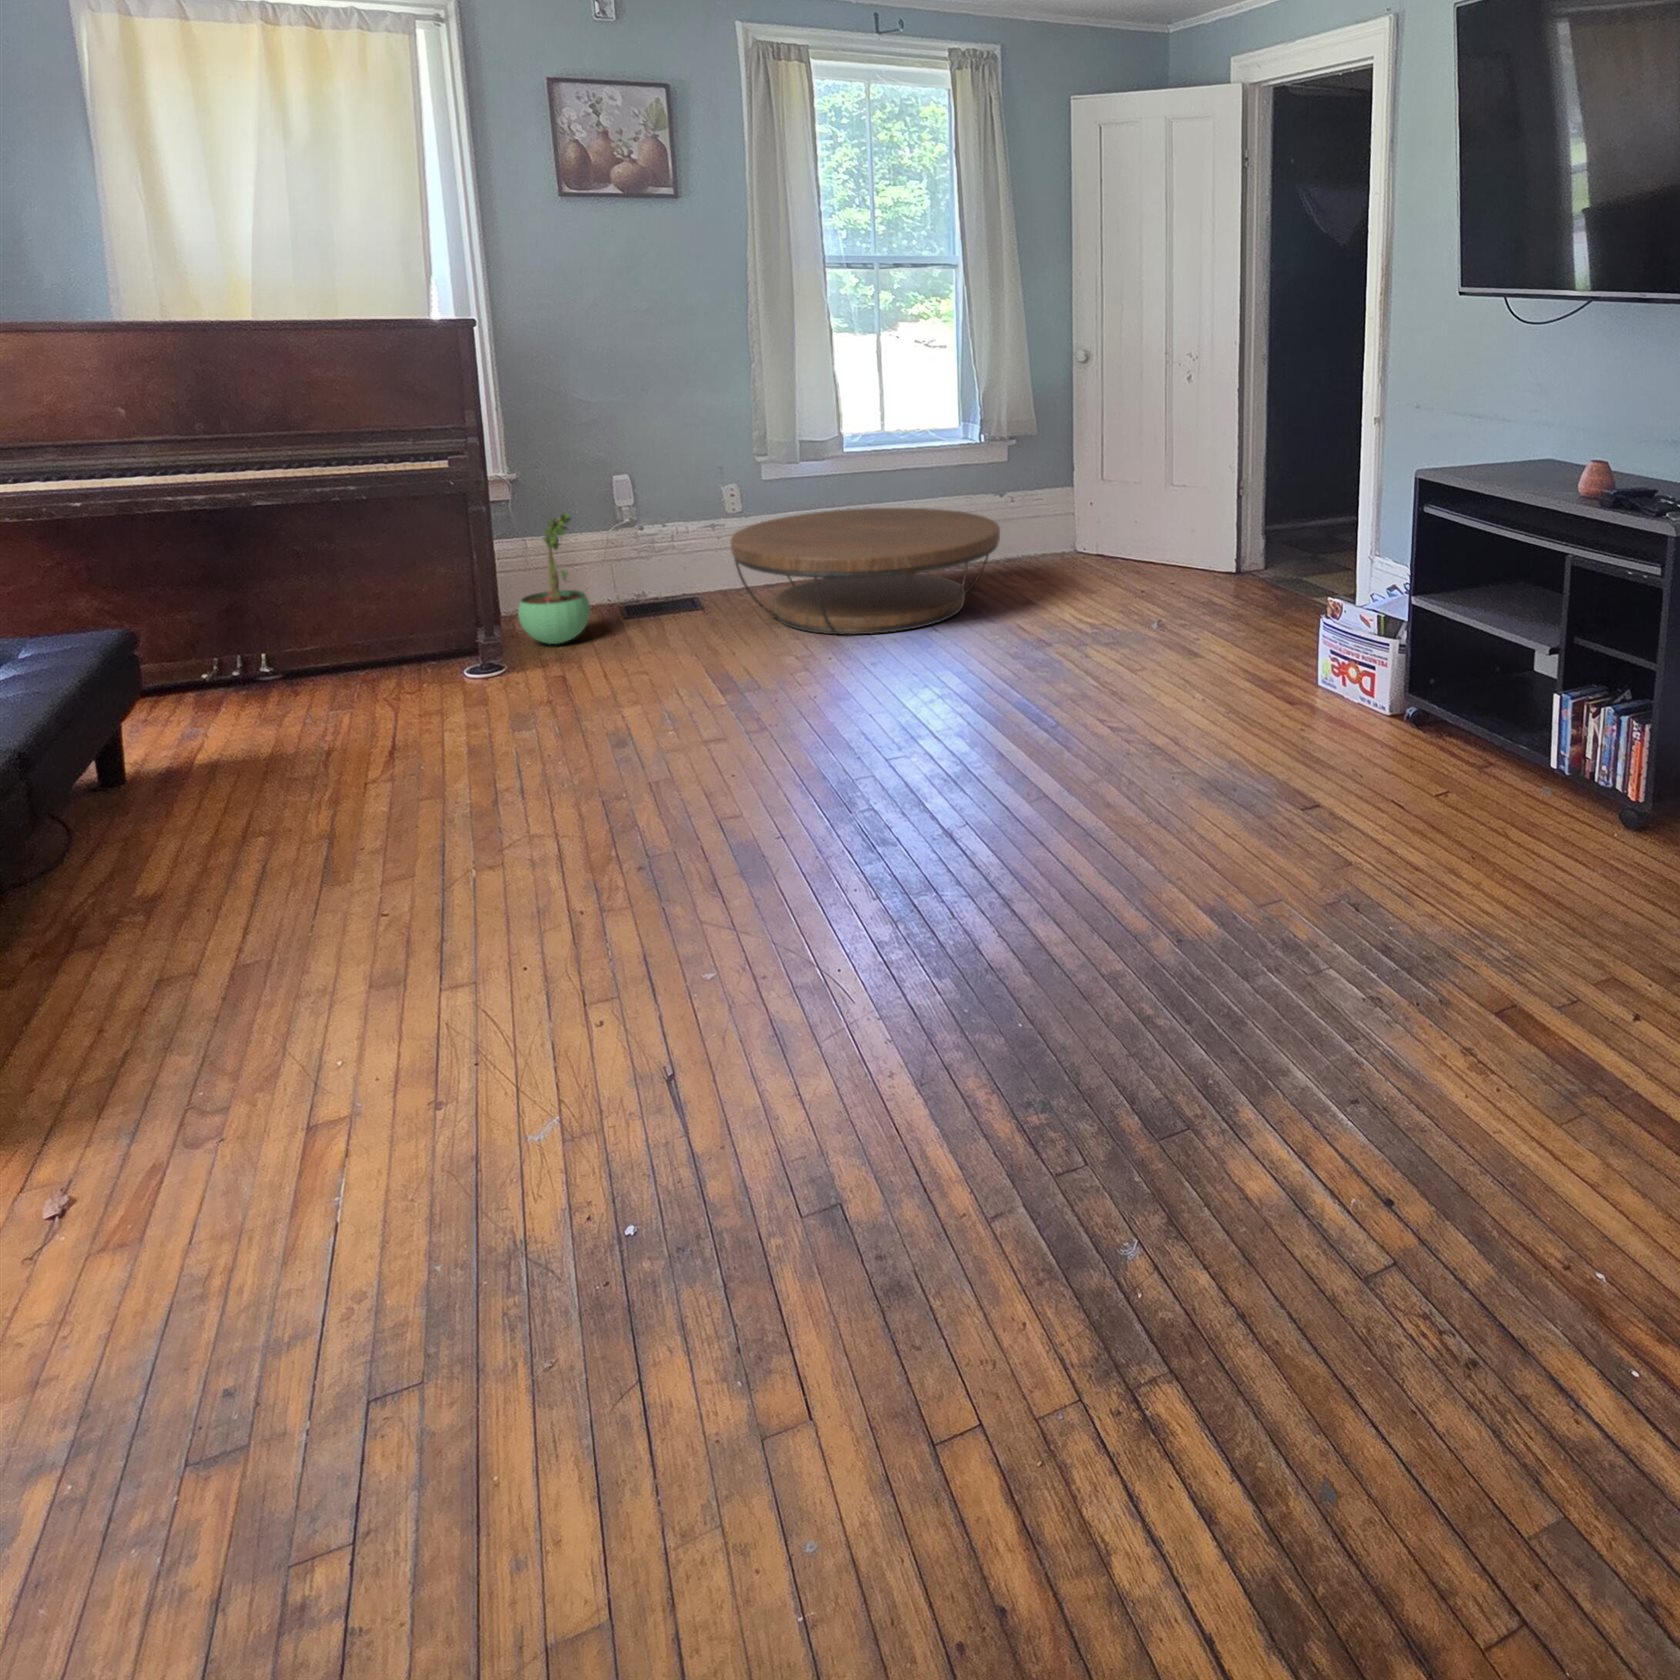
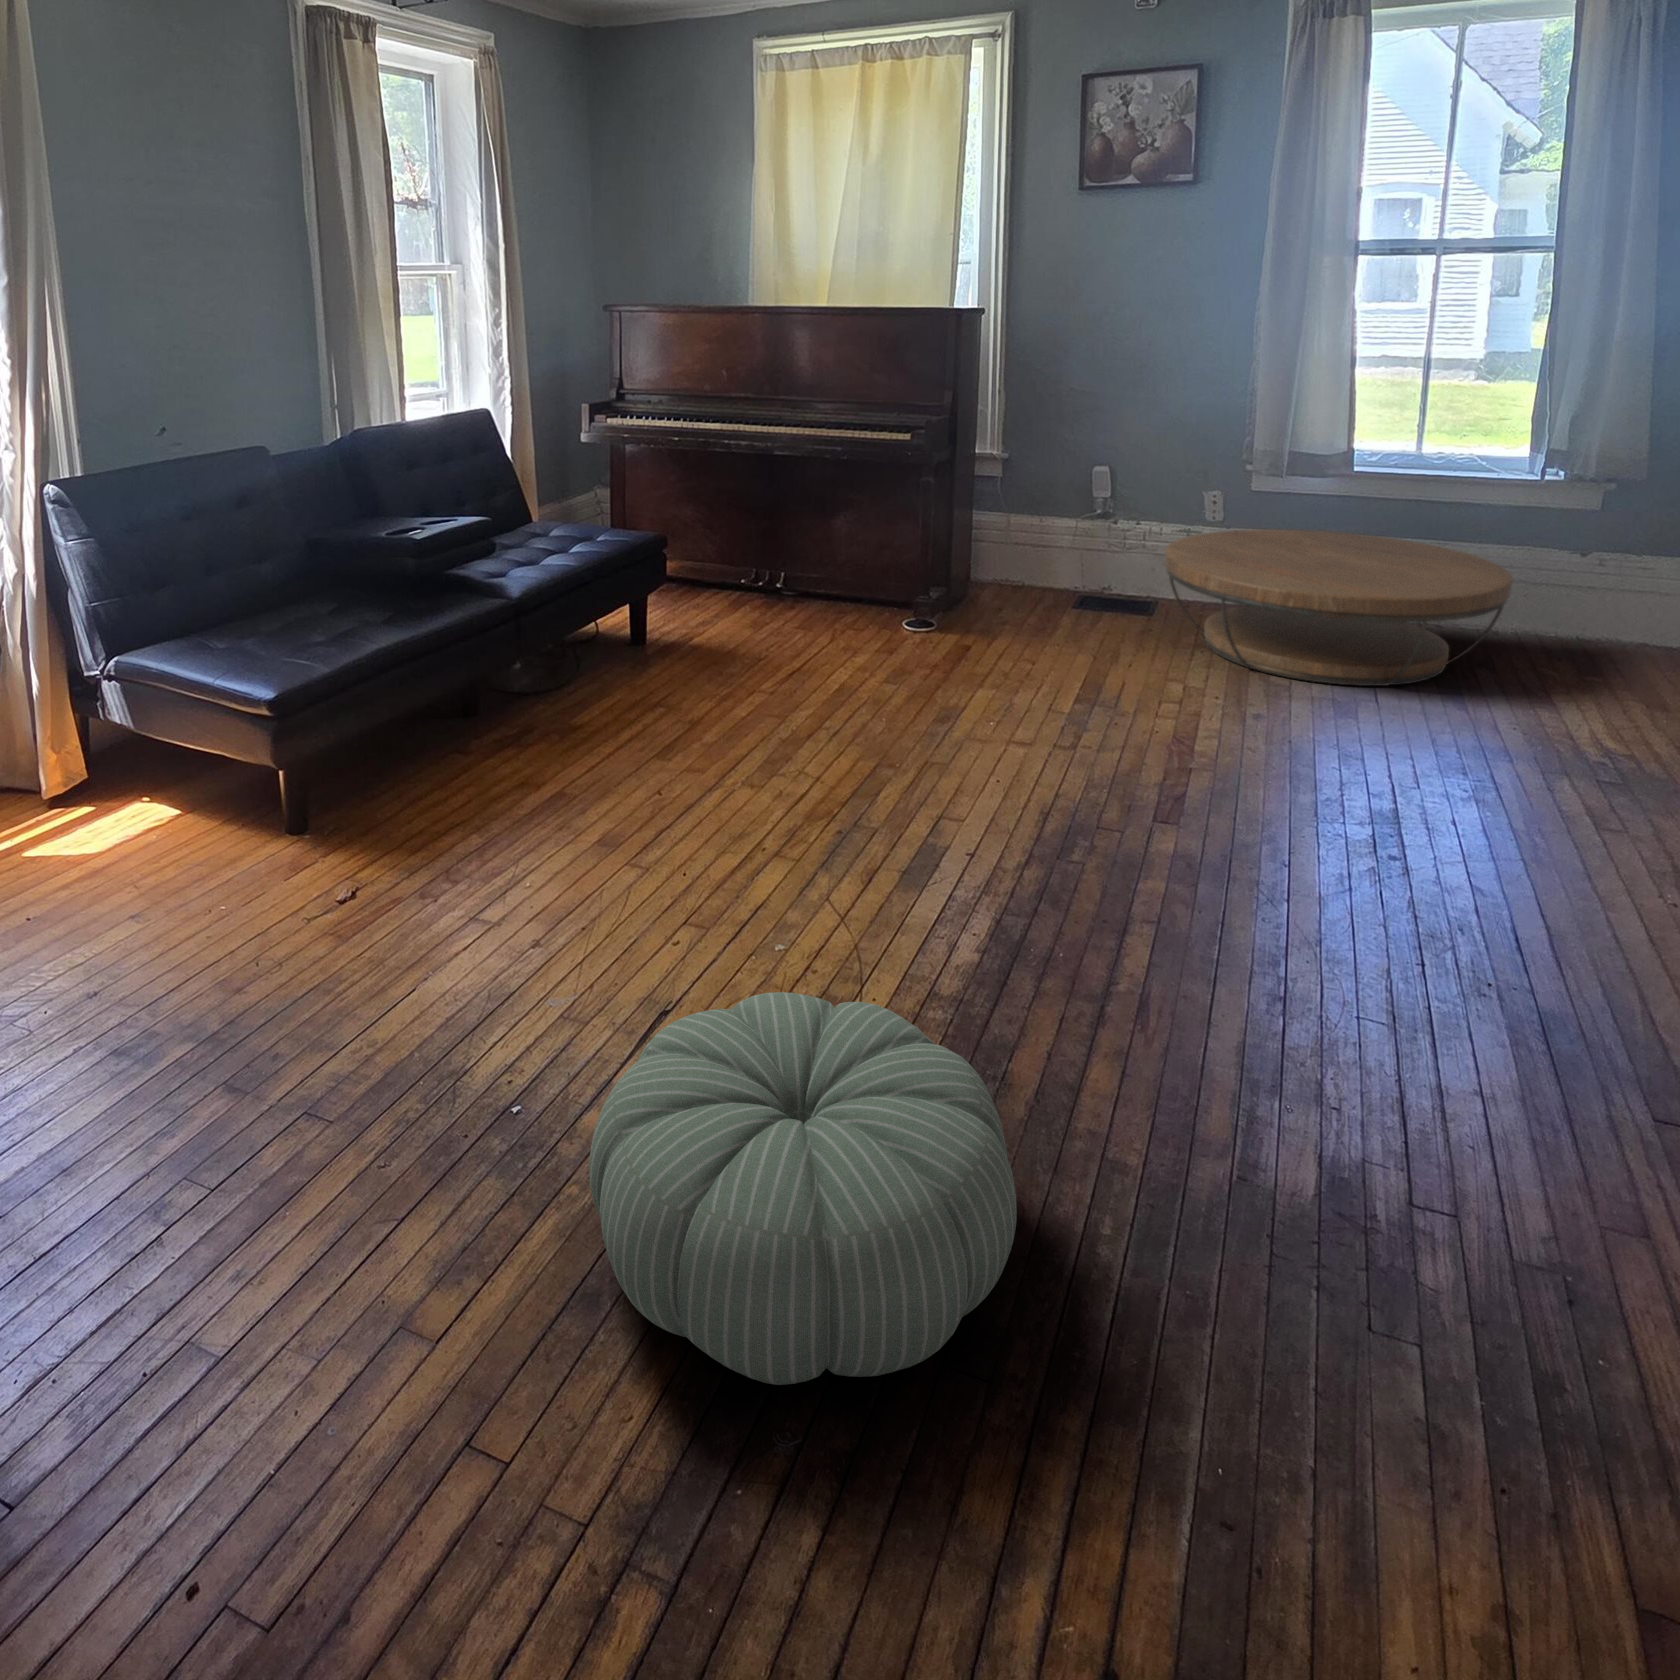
potted plant: present [518,514,590,644] -> none [966,492,1028,612]
pouf: none [795,930,1182,1255] -> present [589,992,1017,1385]

